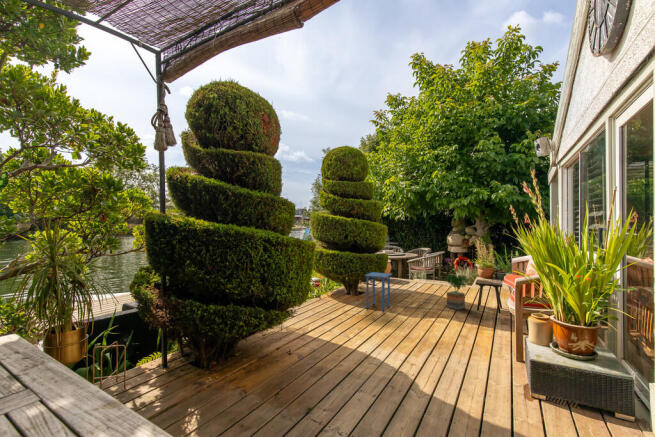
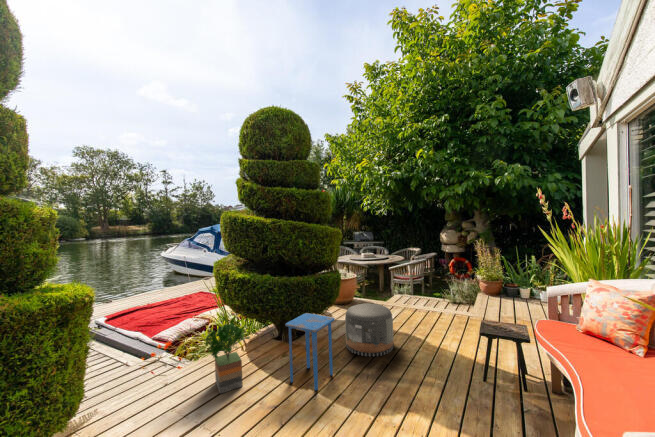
pouf: none [391,273,422,302] -> present [345,304,394,356]
potted tree: present [447,275,468,310] -> present [205,324,250,394]

